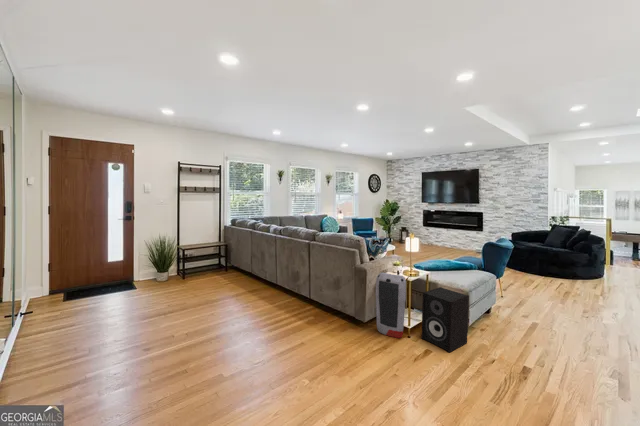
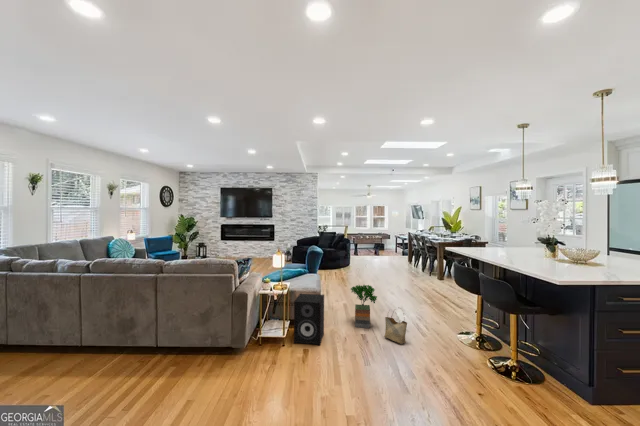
air purifier: present [376,272,406,338] -> none [252,290,283,352]
potted tree: none [520,296,569,363] -> present [351,285,377,328]
woven basket: none [563,345,609,408] -> present [385,316,407,344]

